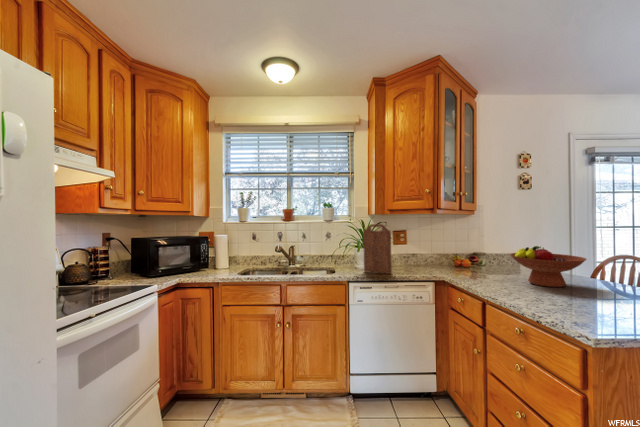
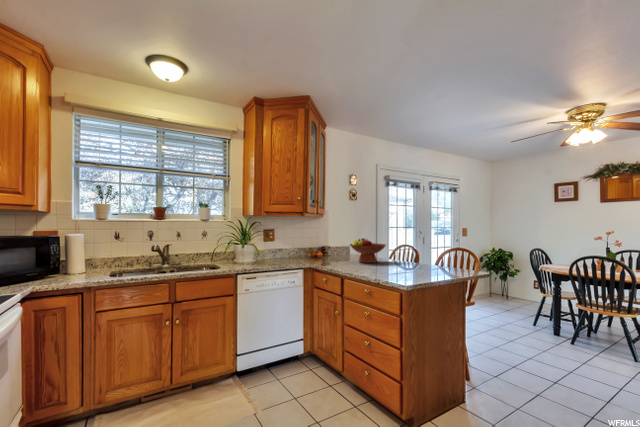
cutting board: present [363,224,392,274] -> none [245,223,270,265]

